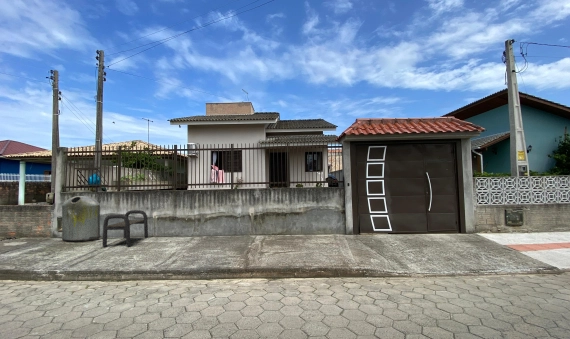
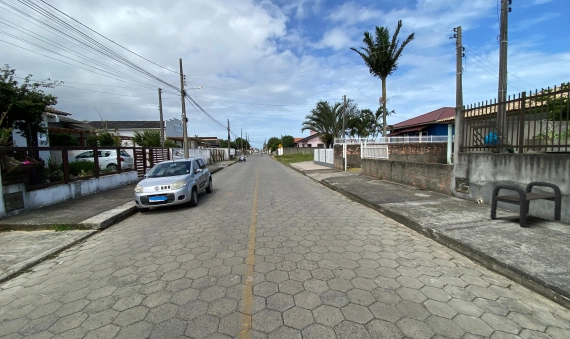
trash can: present [62,196,100,242] -> none [457,159,496,208]

